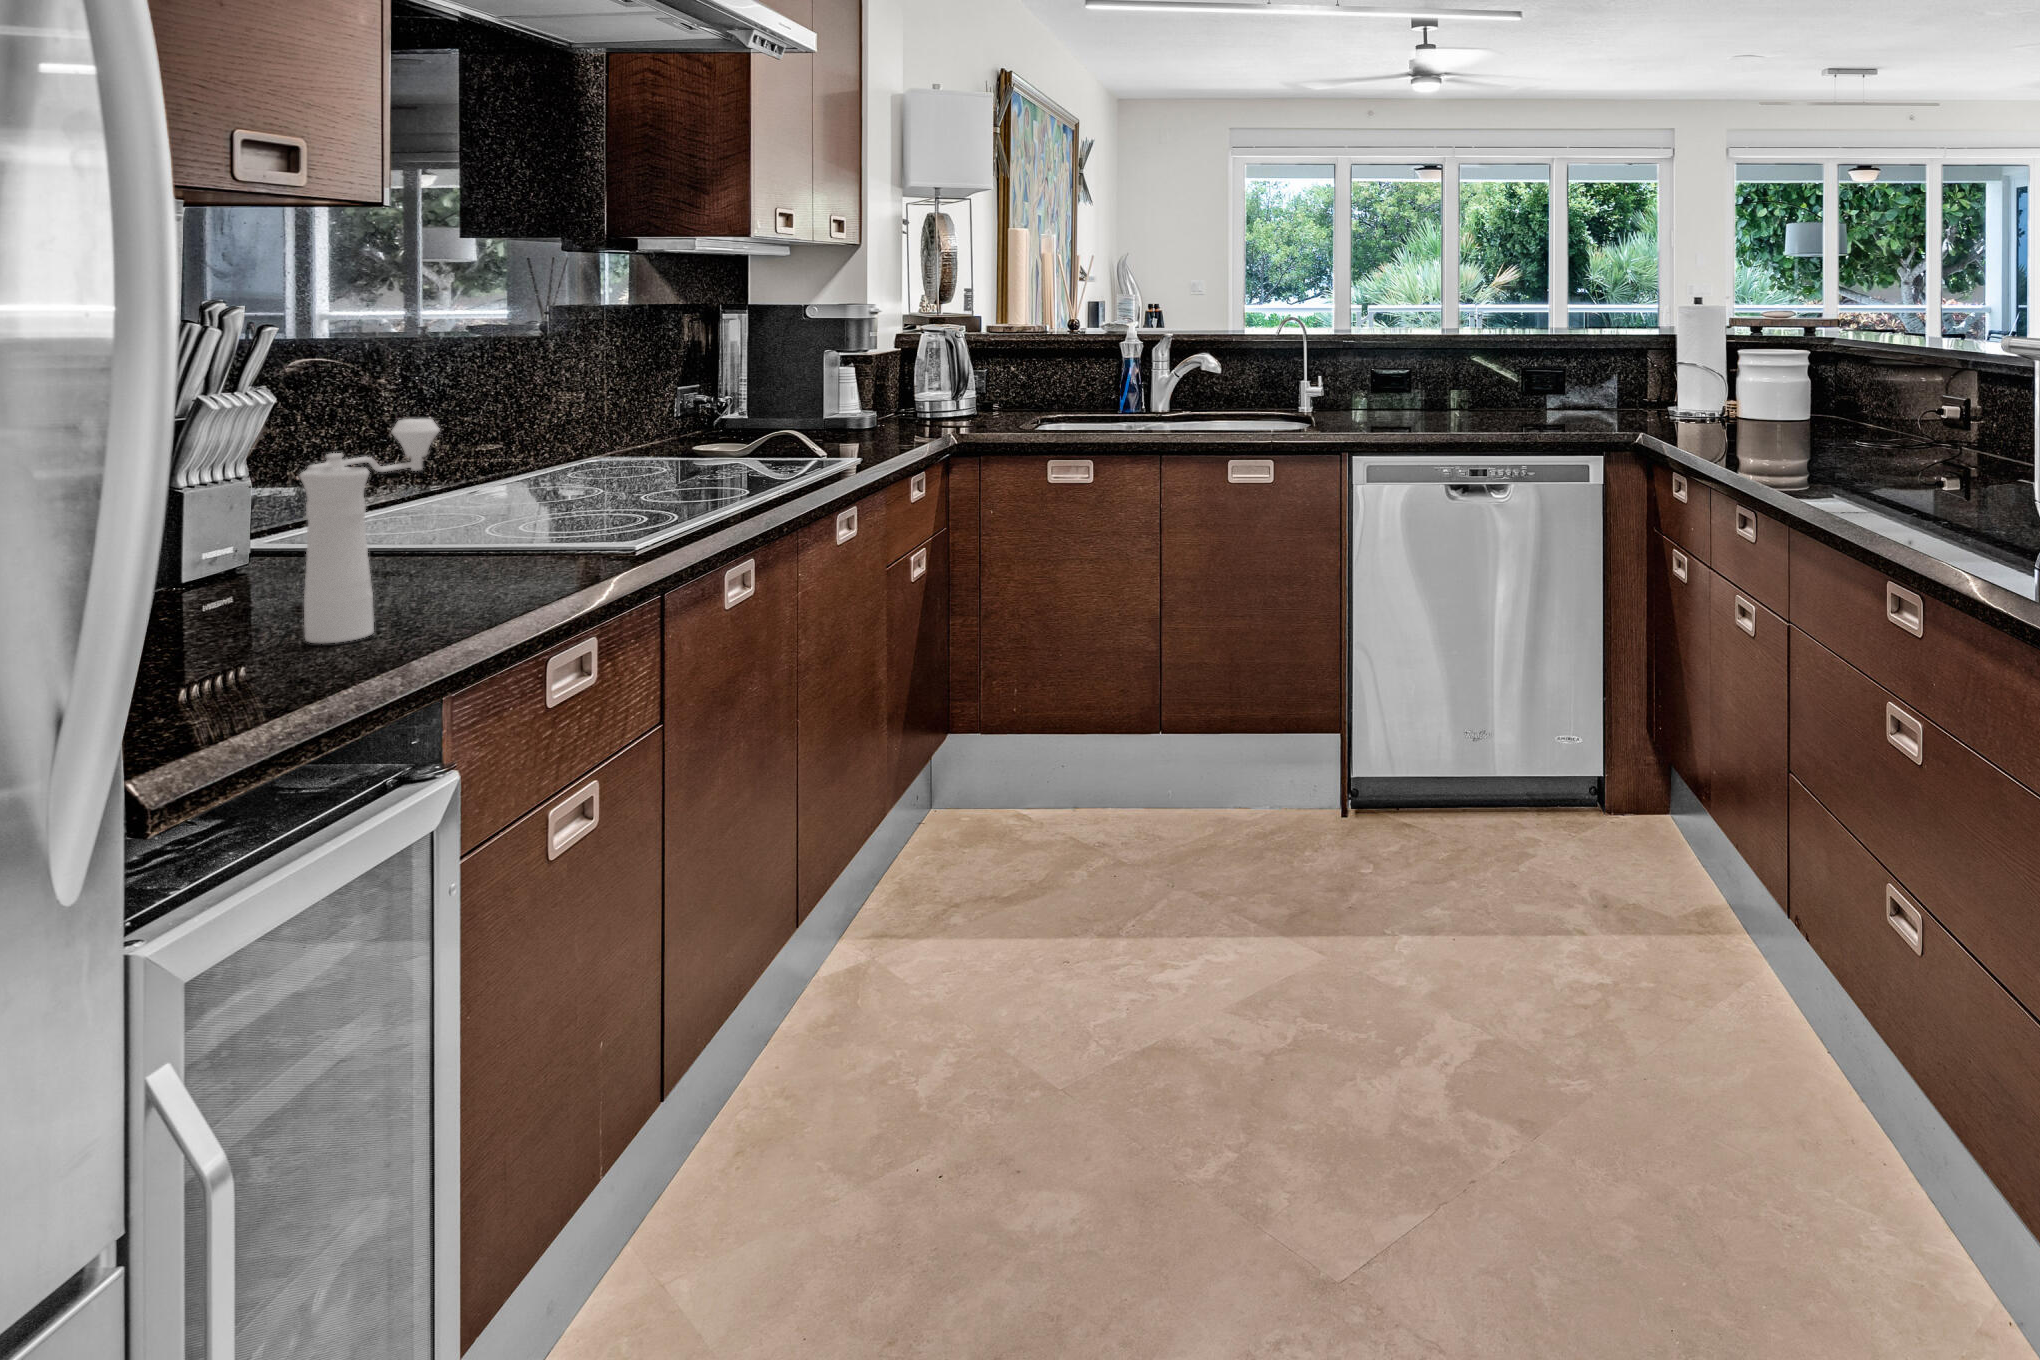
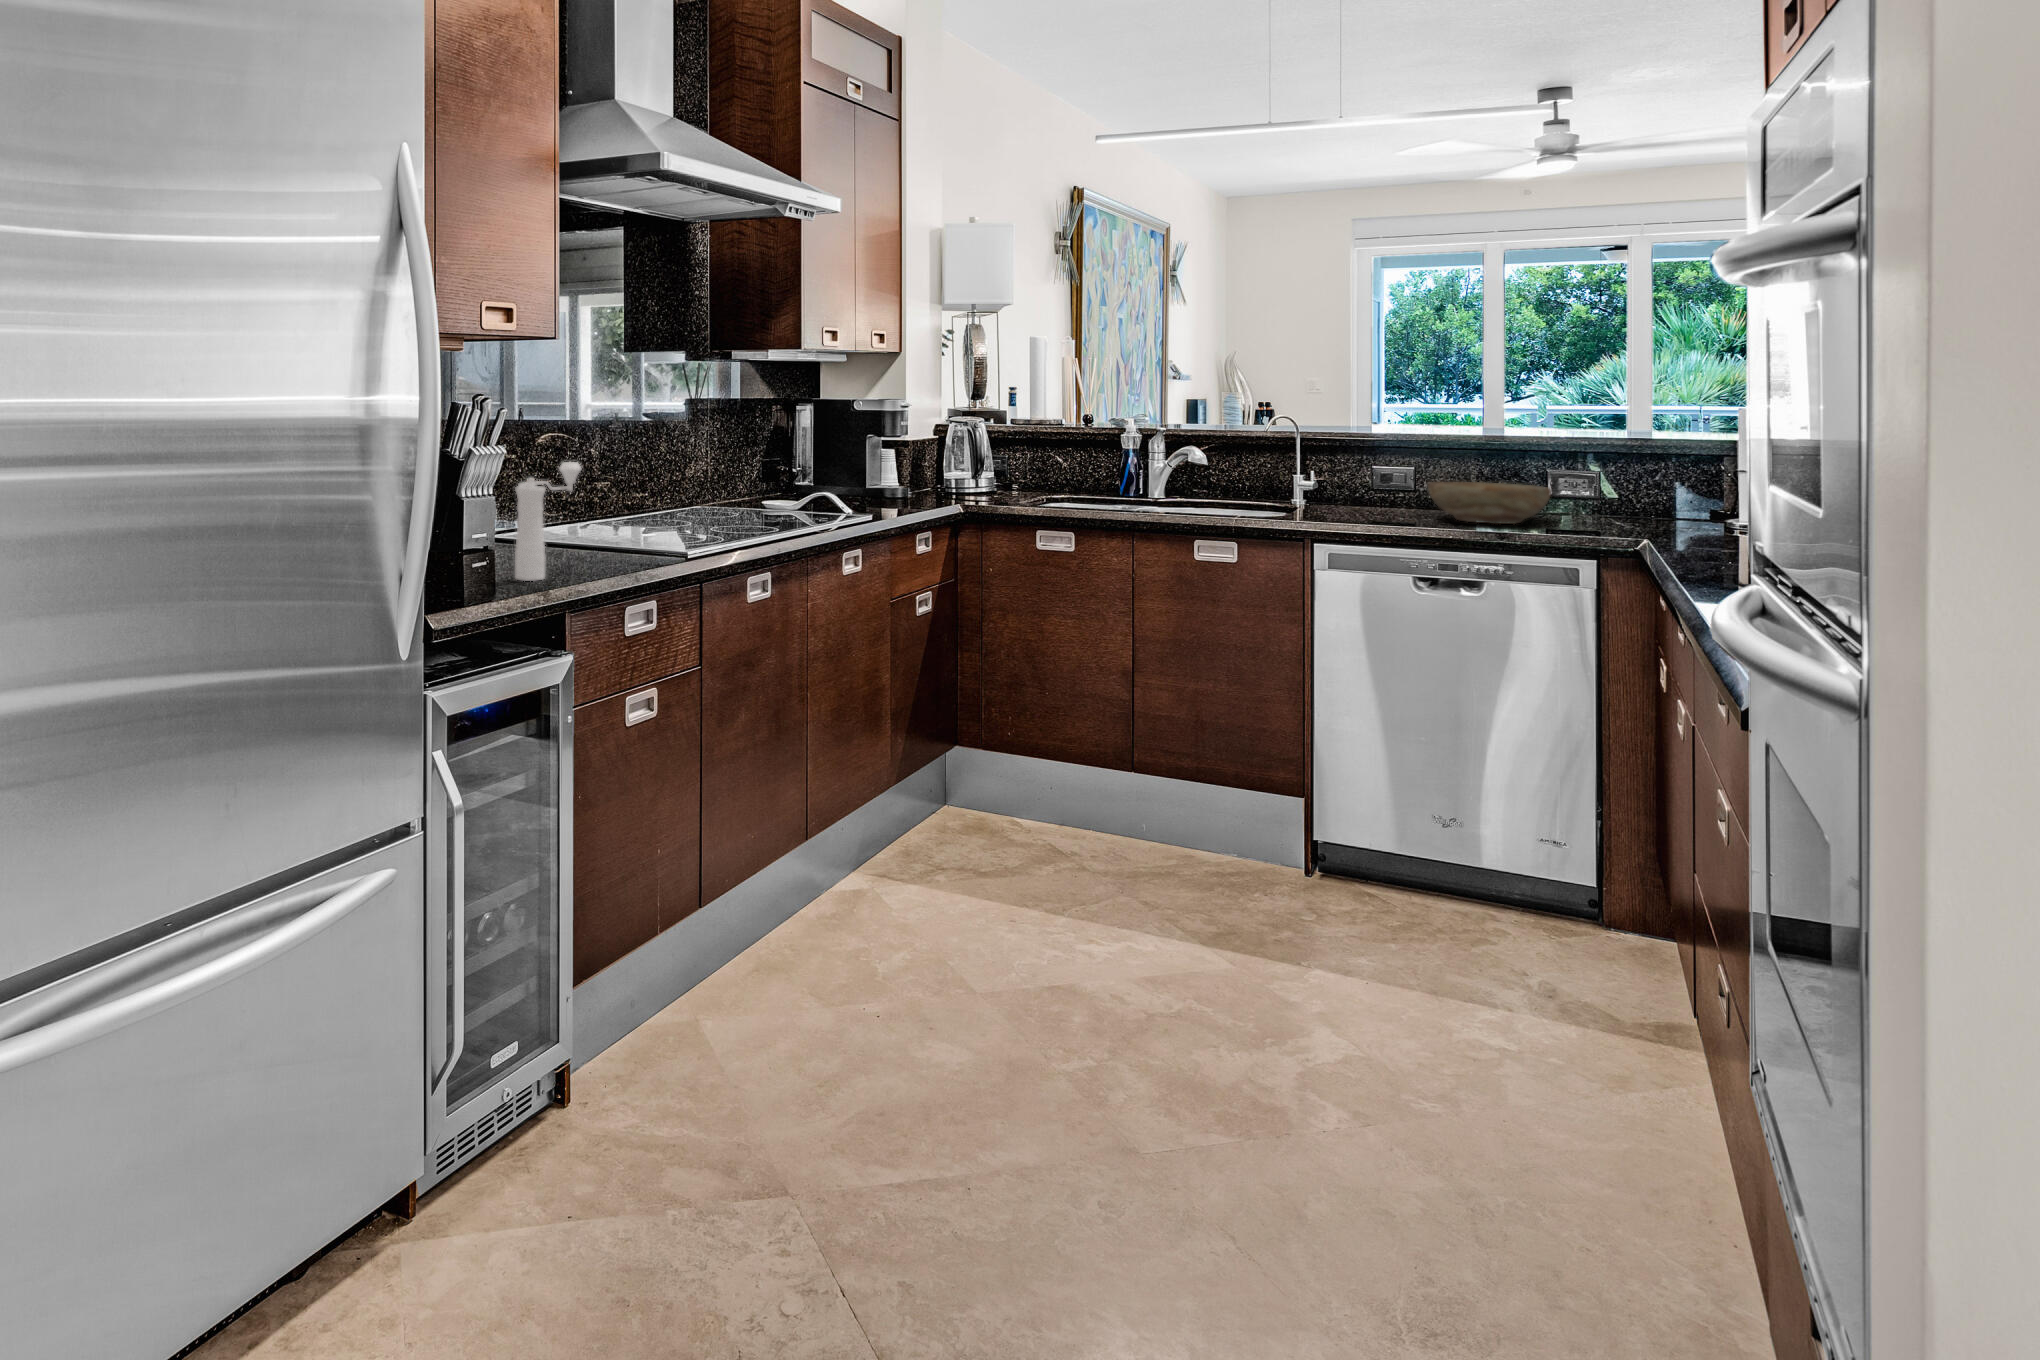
bowl: none [1438,385,1544,426] -> present [1428,482,1551,524]

